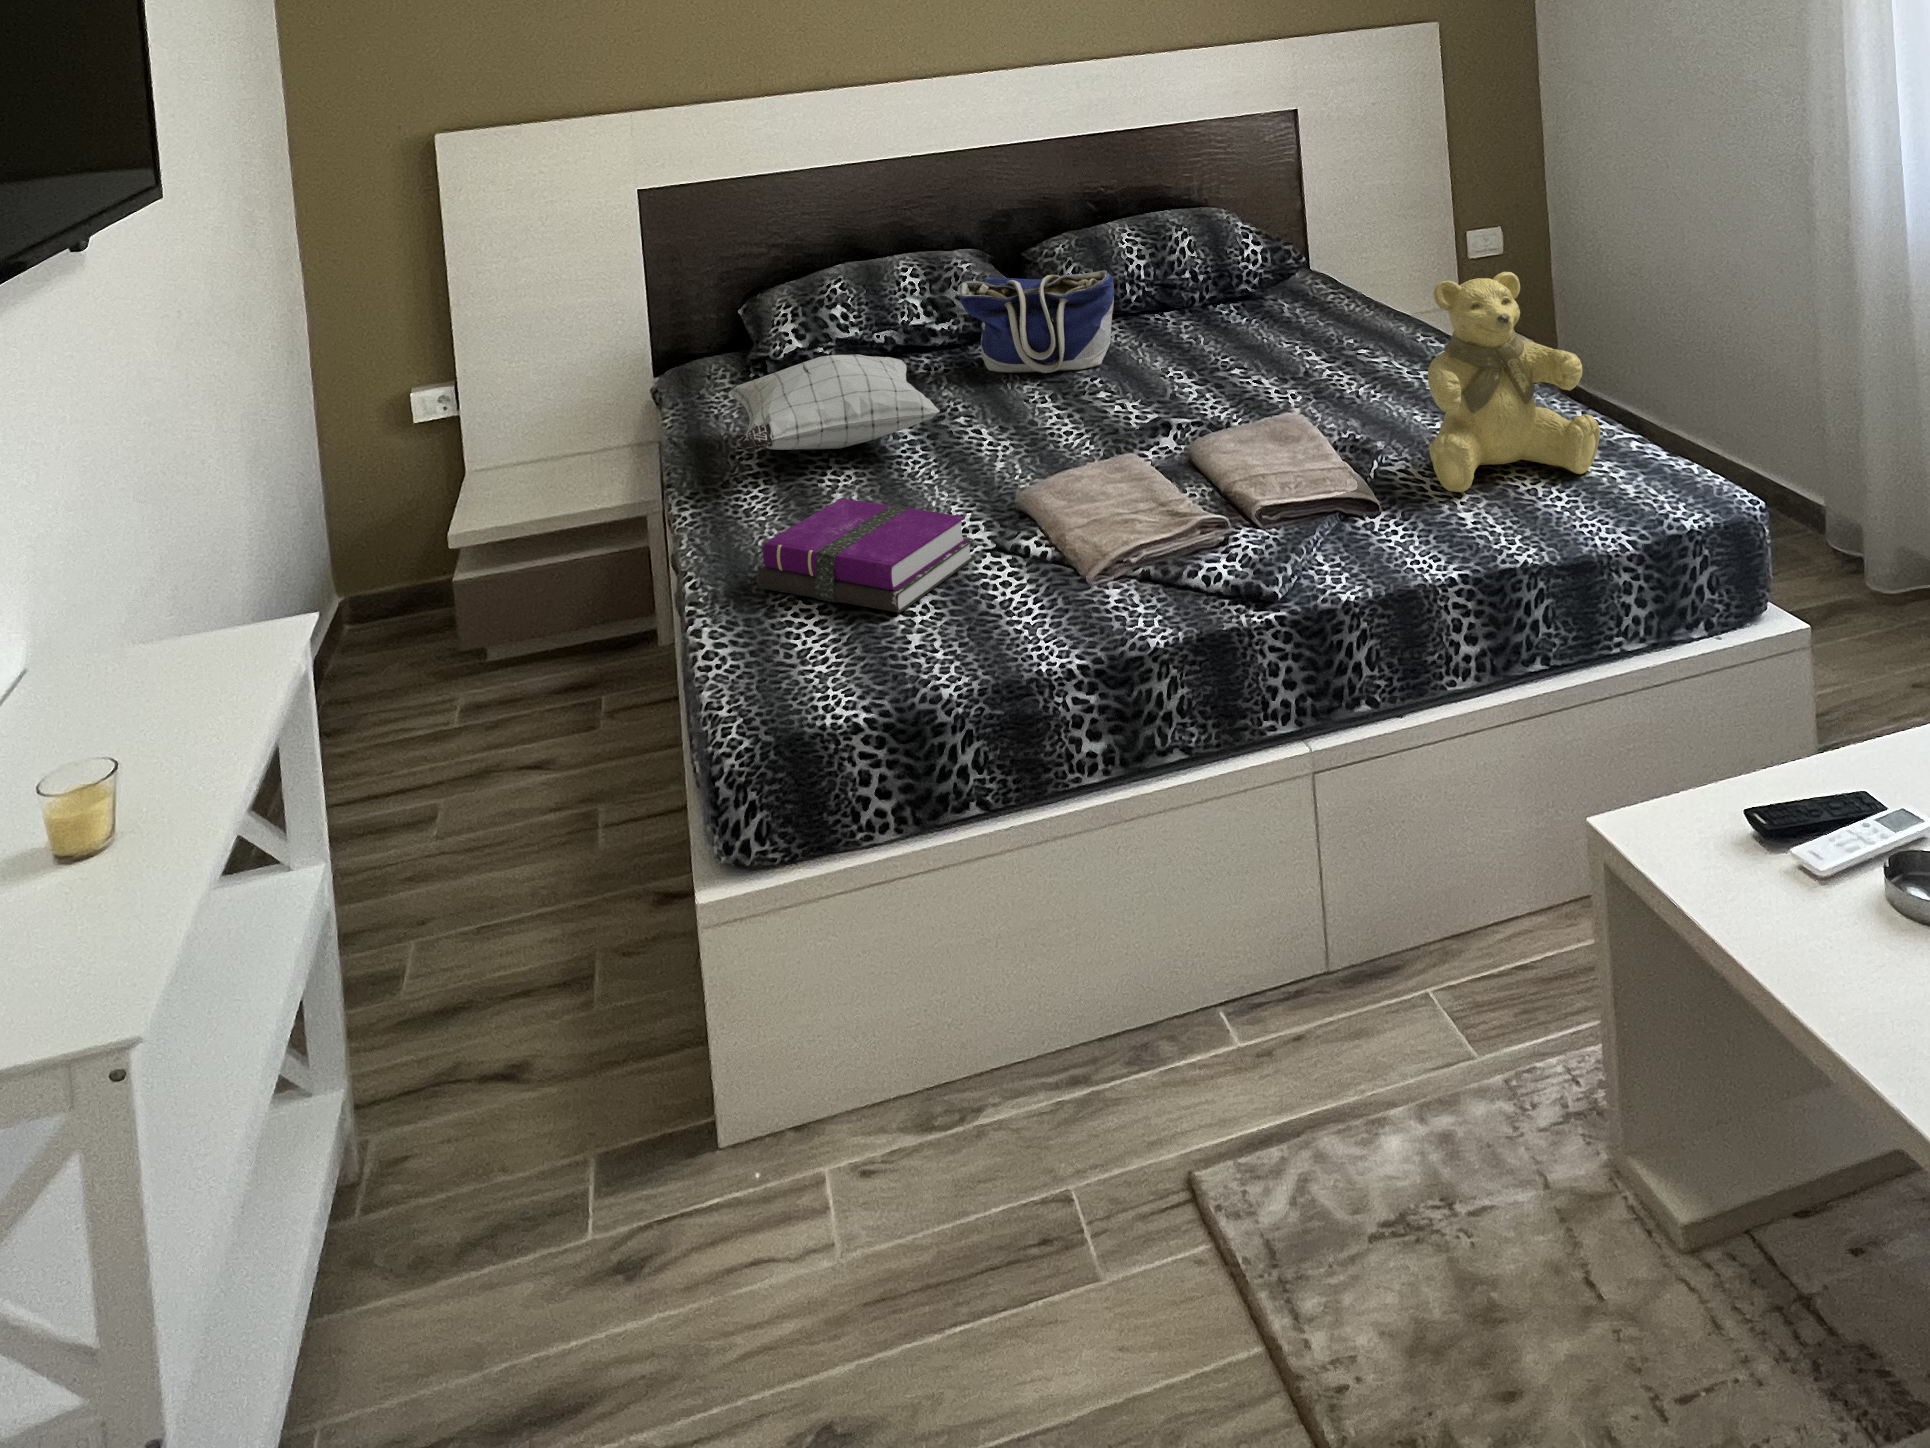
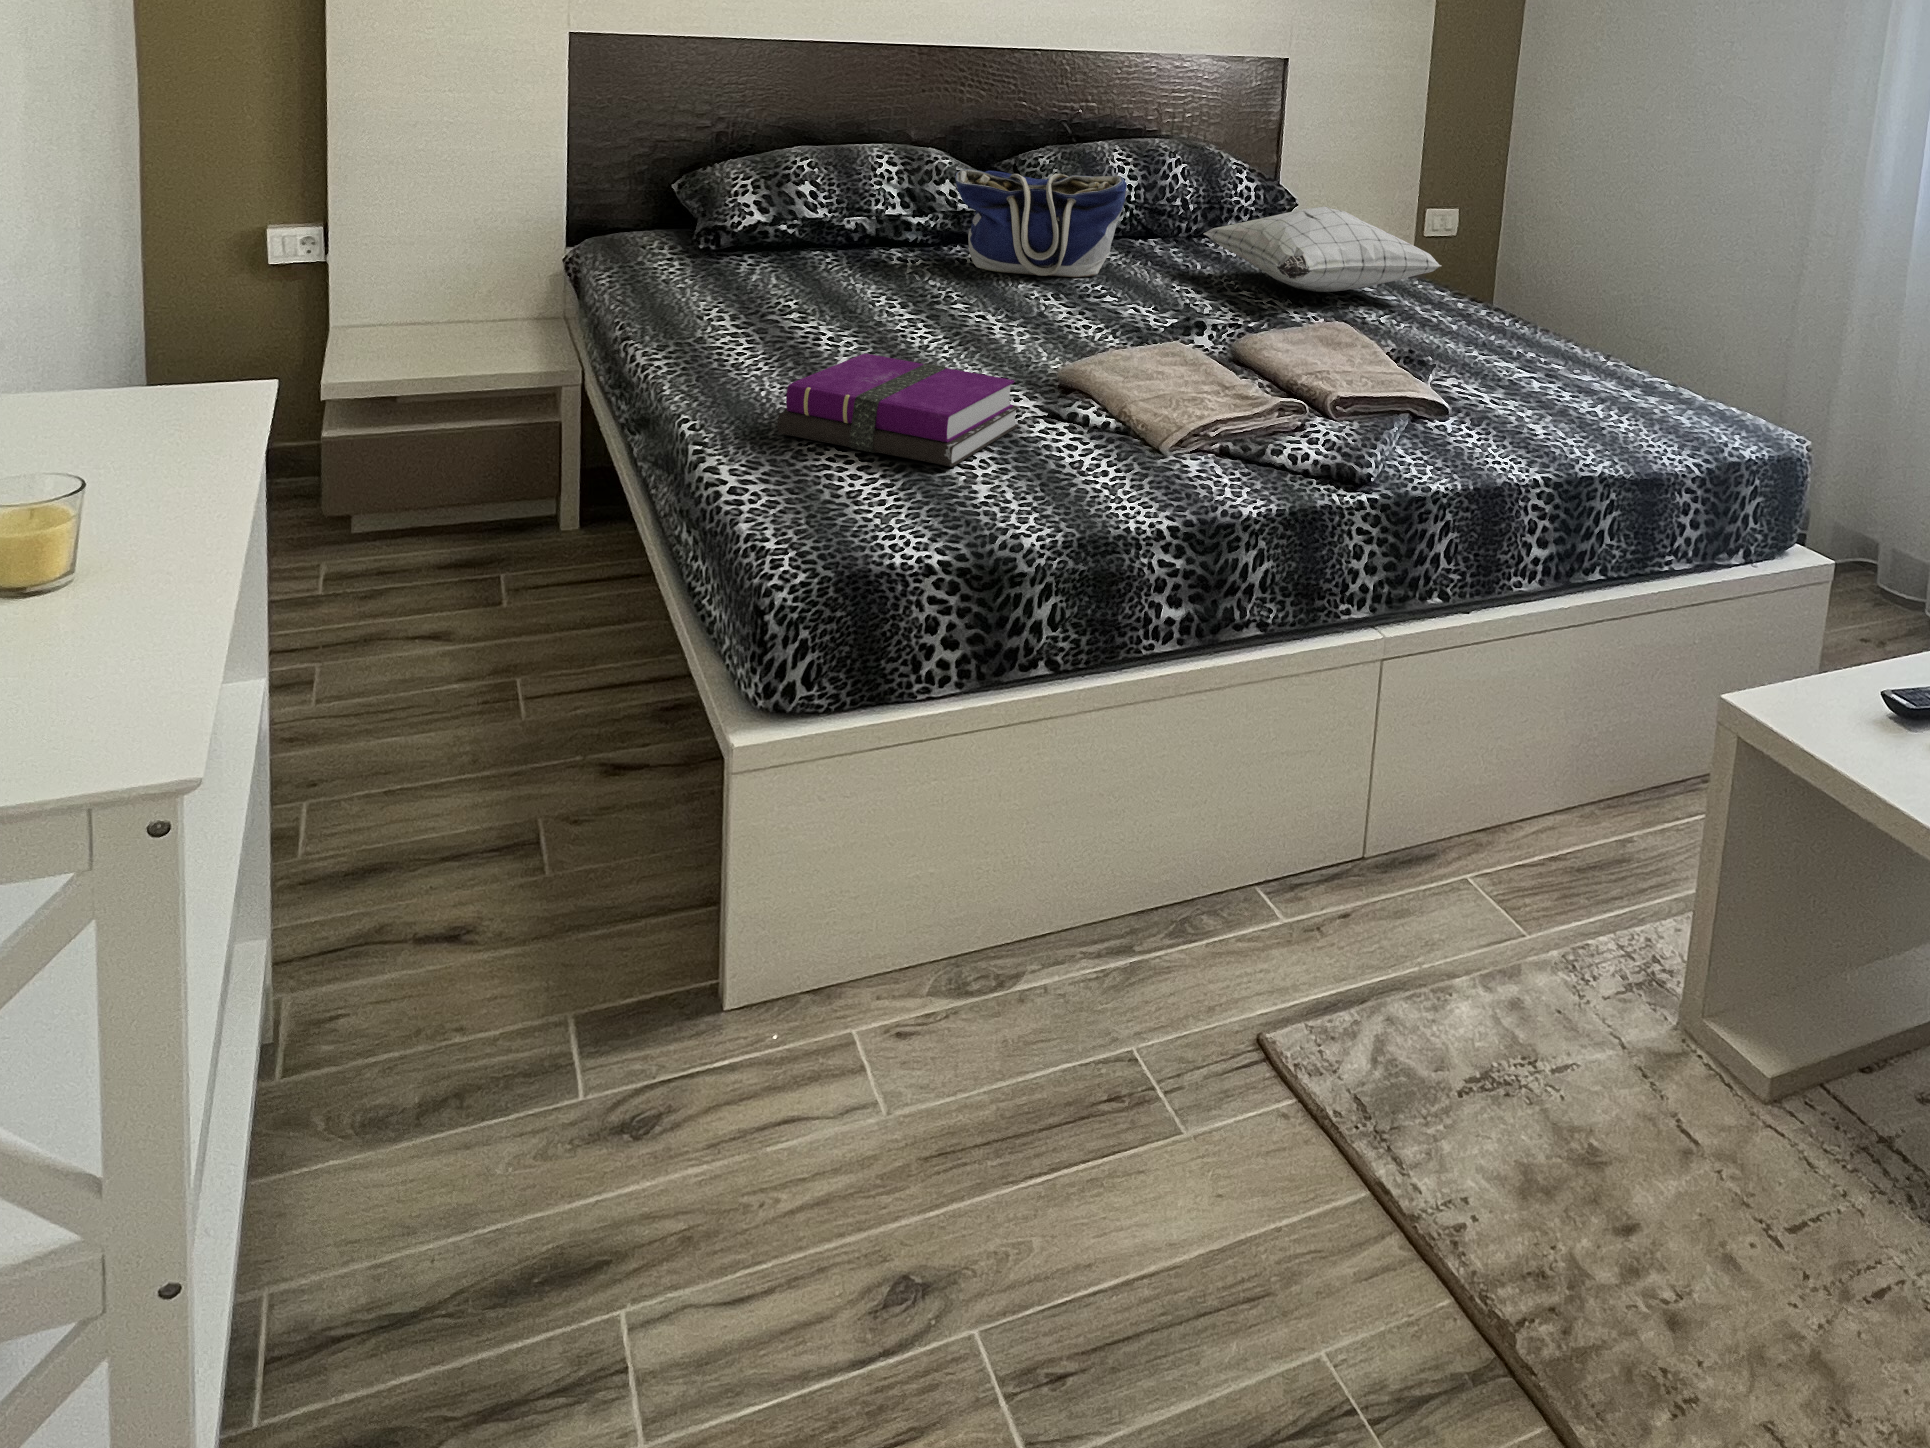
teddy bear: present [1428,272,1600,492] -> none [1493,201,1653,411]
pillow: present [729,355,940,453] -> present [1204,207,1441,292]

